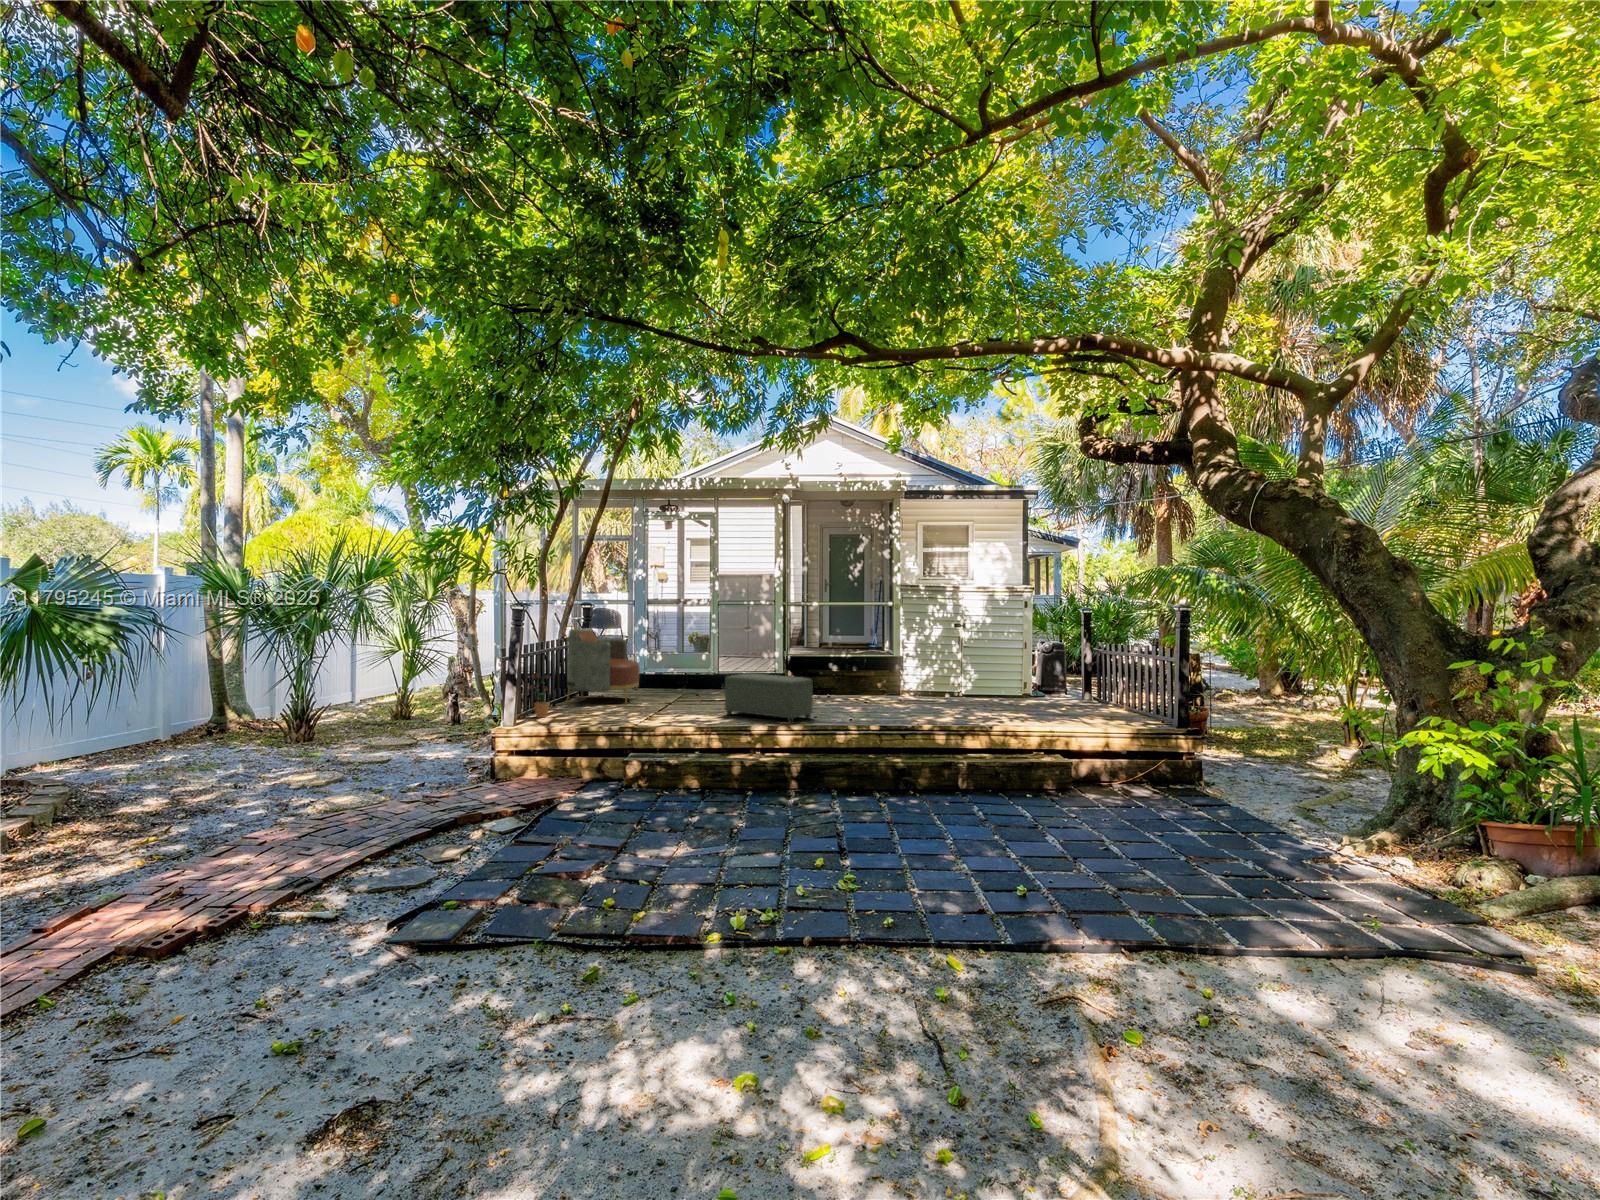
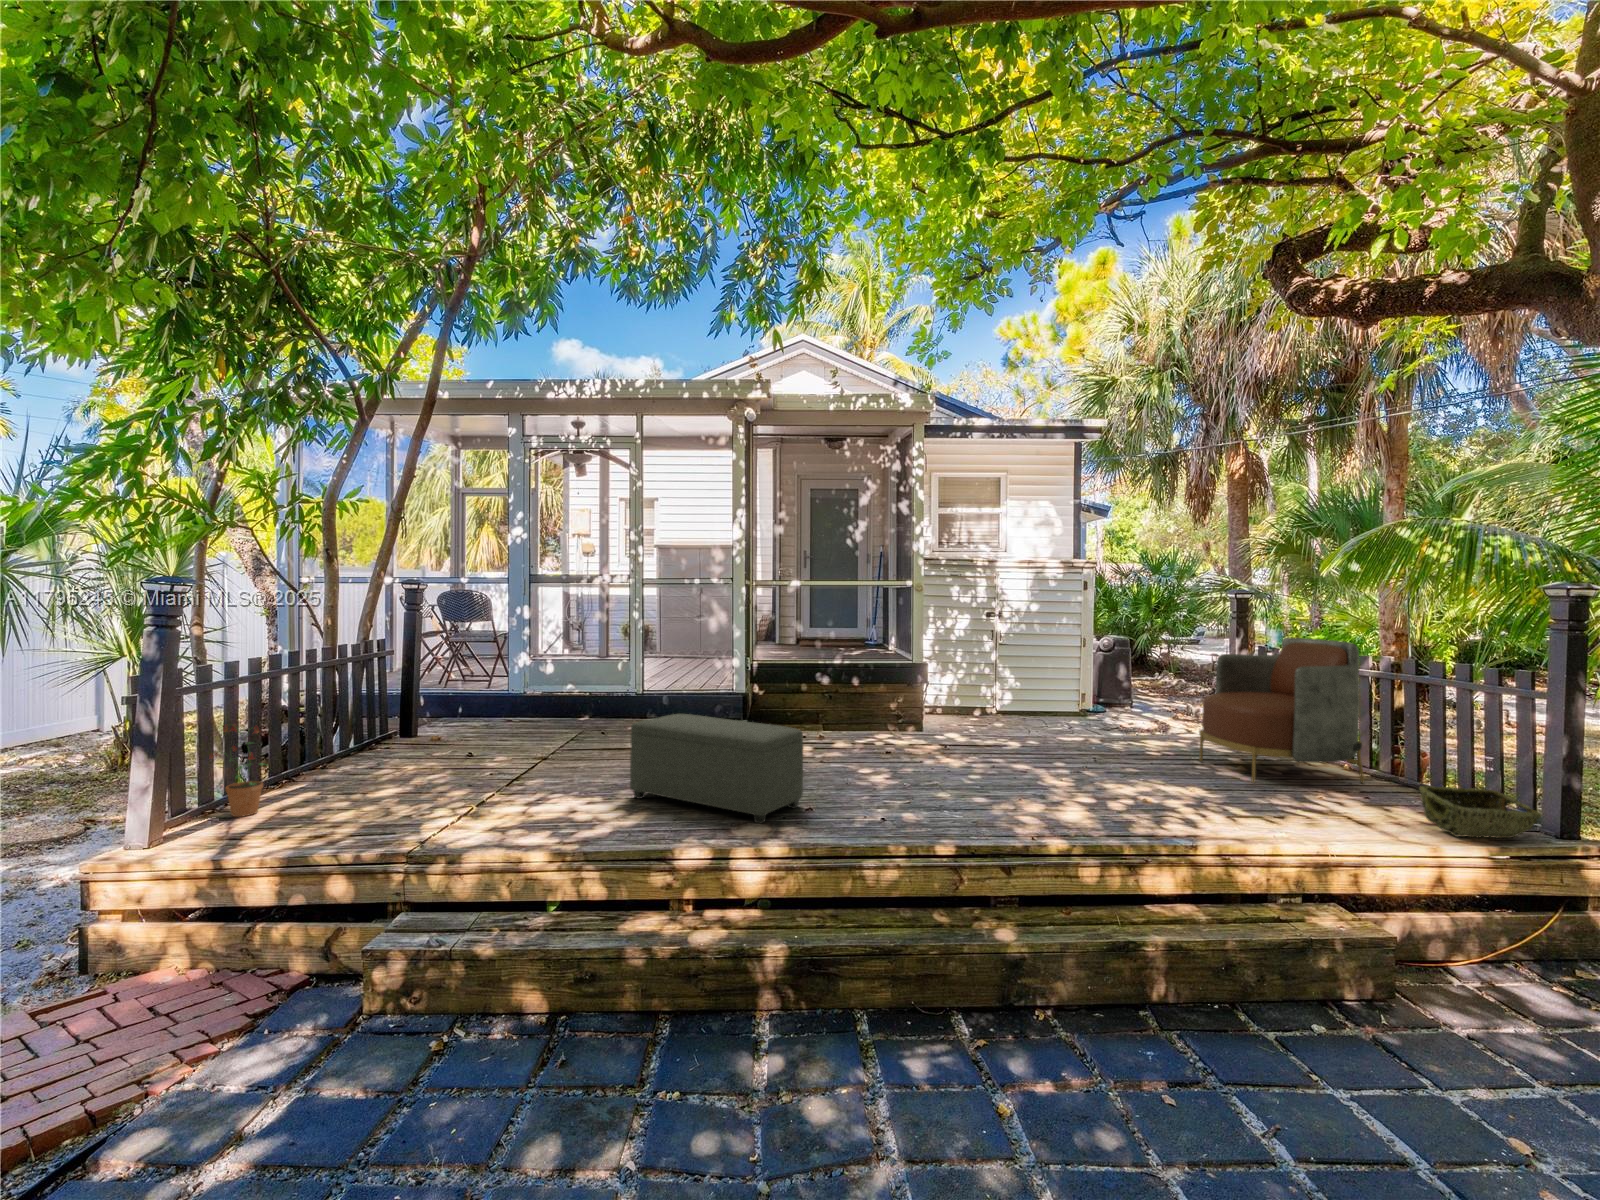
armchair: present [566,628,640,703] -> present [1199,637,1364,784]
woven basket: none [1122,706,1174,730] -> present [1420,786,1541,838]

